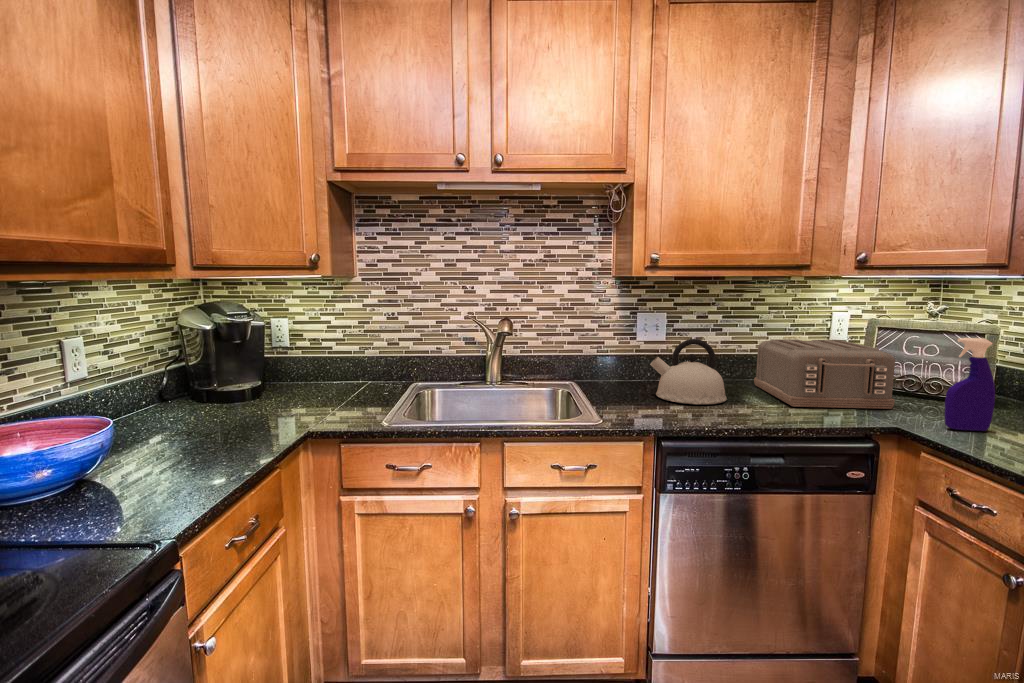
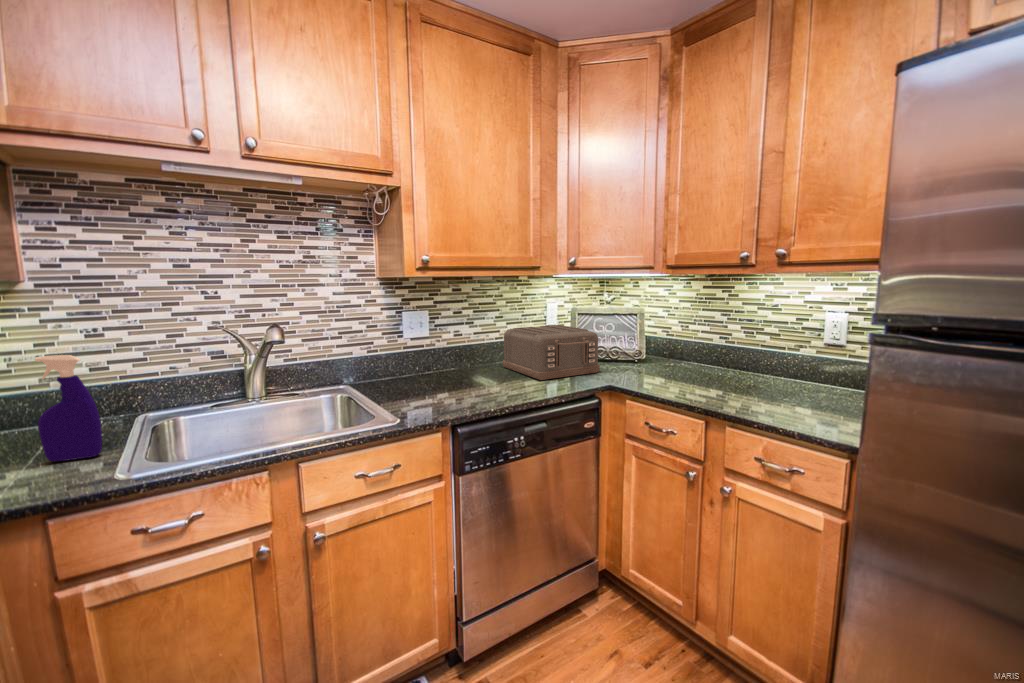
spray bottle: present [945,338,995,431] -> present [35,355,102,461]
kettle: present [650,339,727,404] -> none [426,333,492,390]

